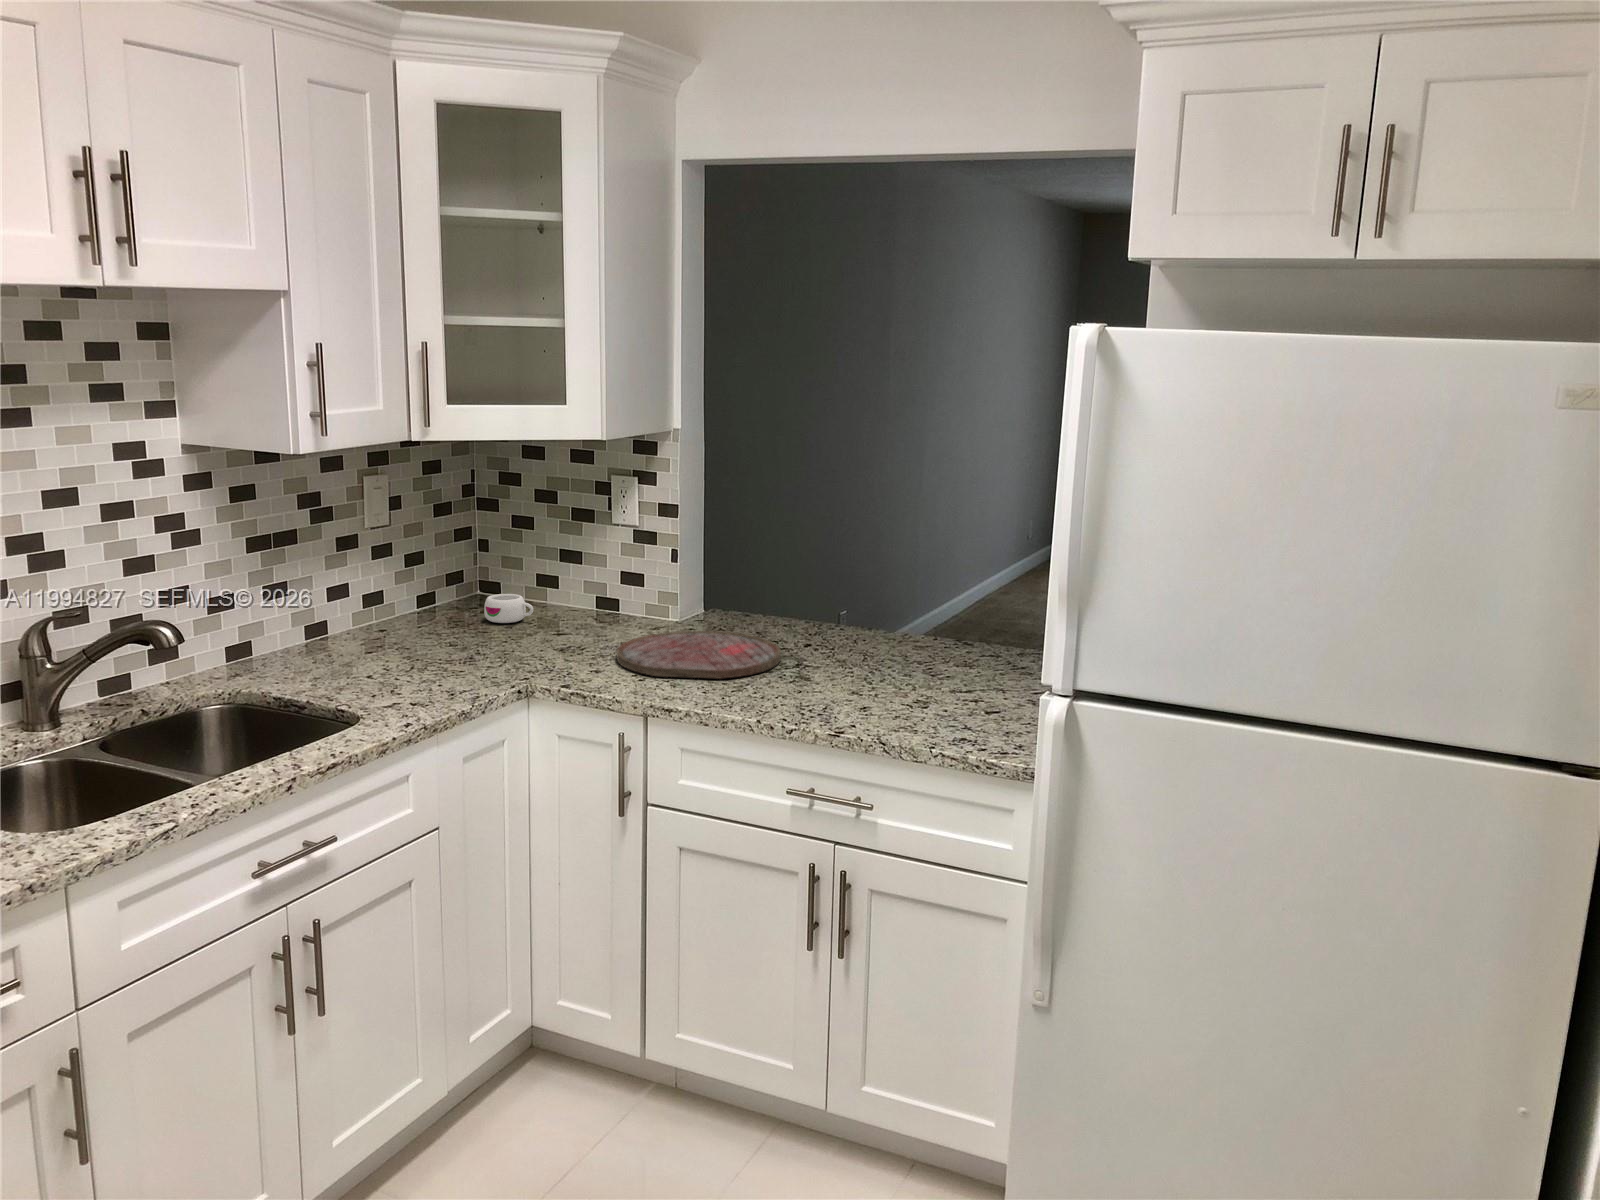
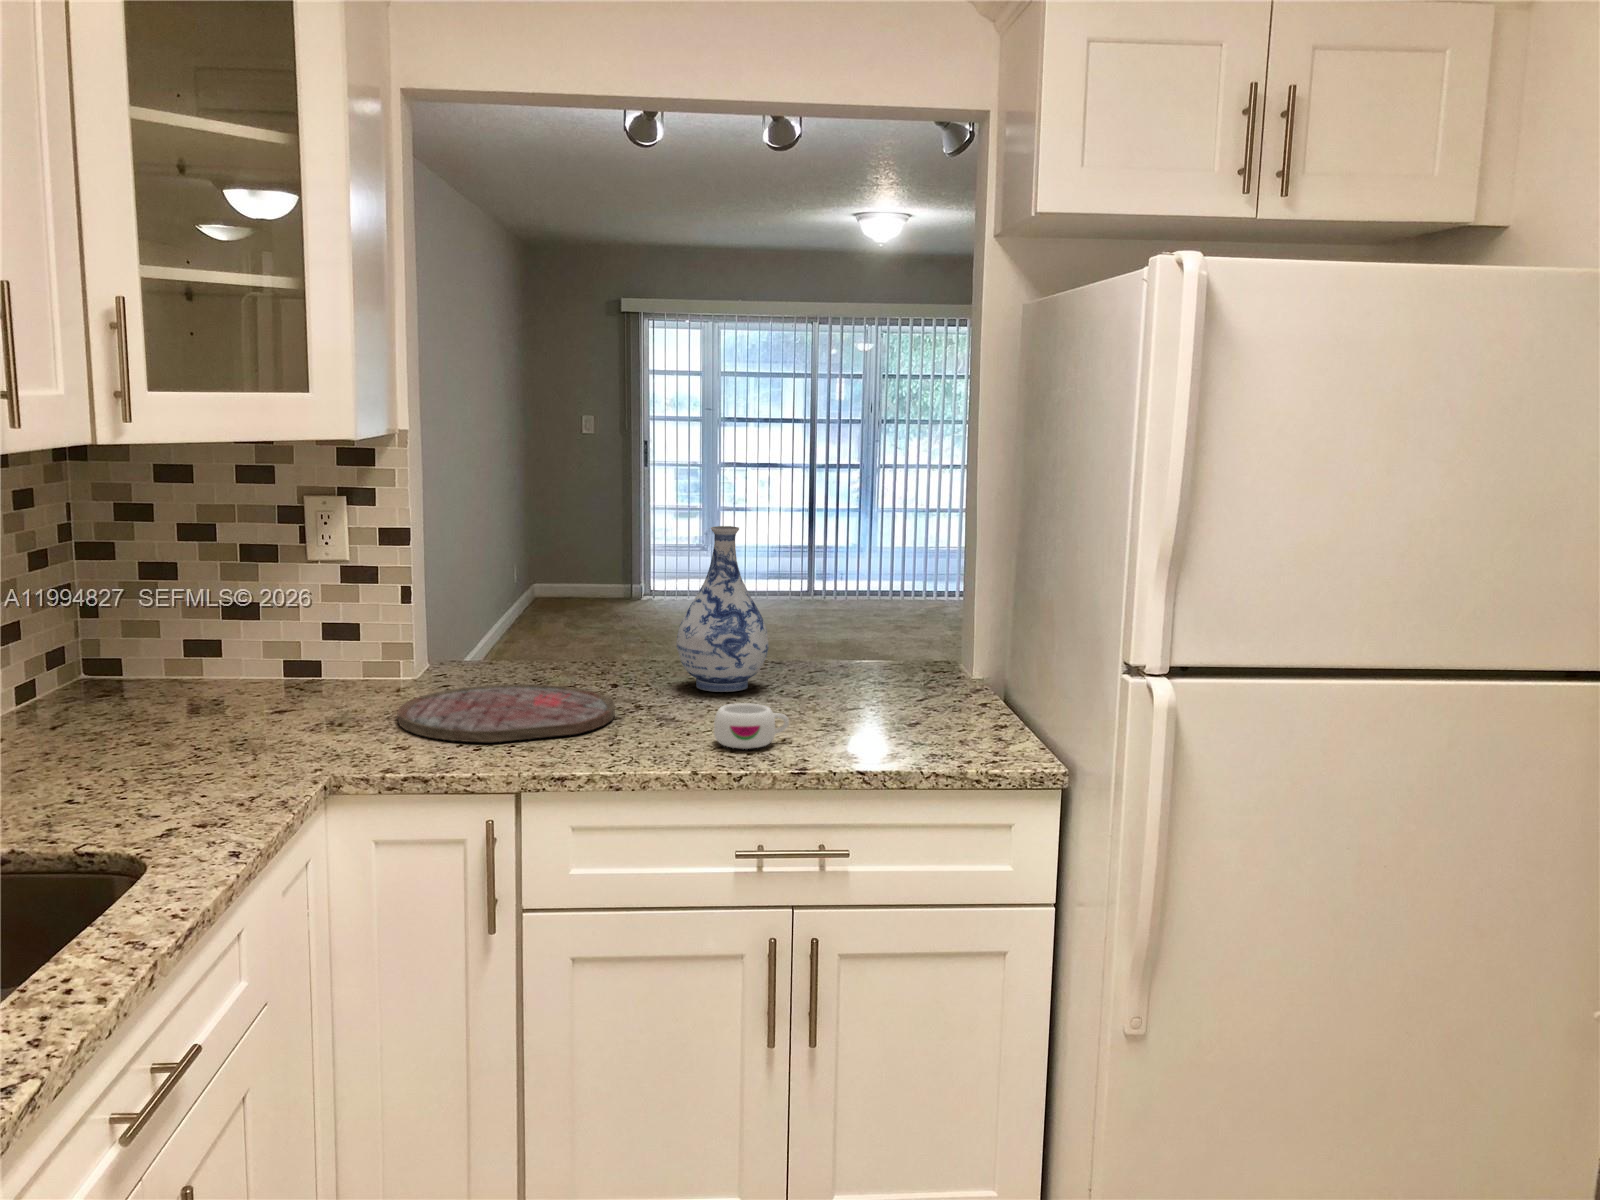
vase: none [858,518,937,661] -> present [676,526,769,692]
mug: present [484,594,533,623] -> present [714,703,789,749]

